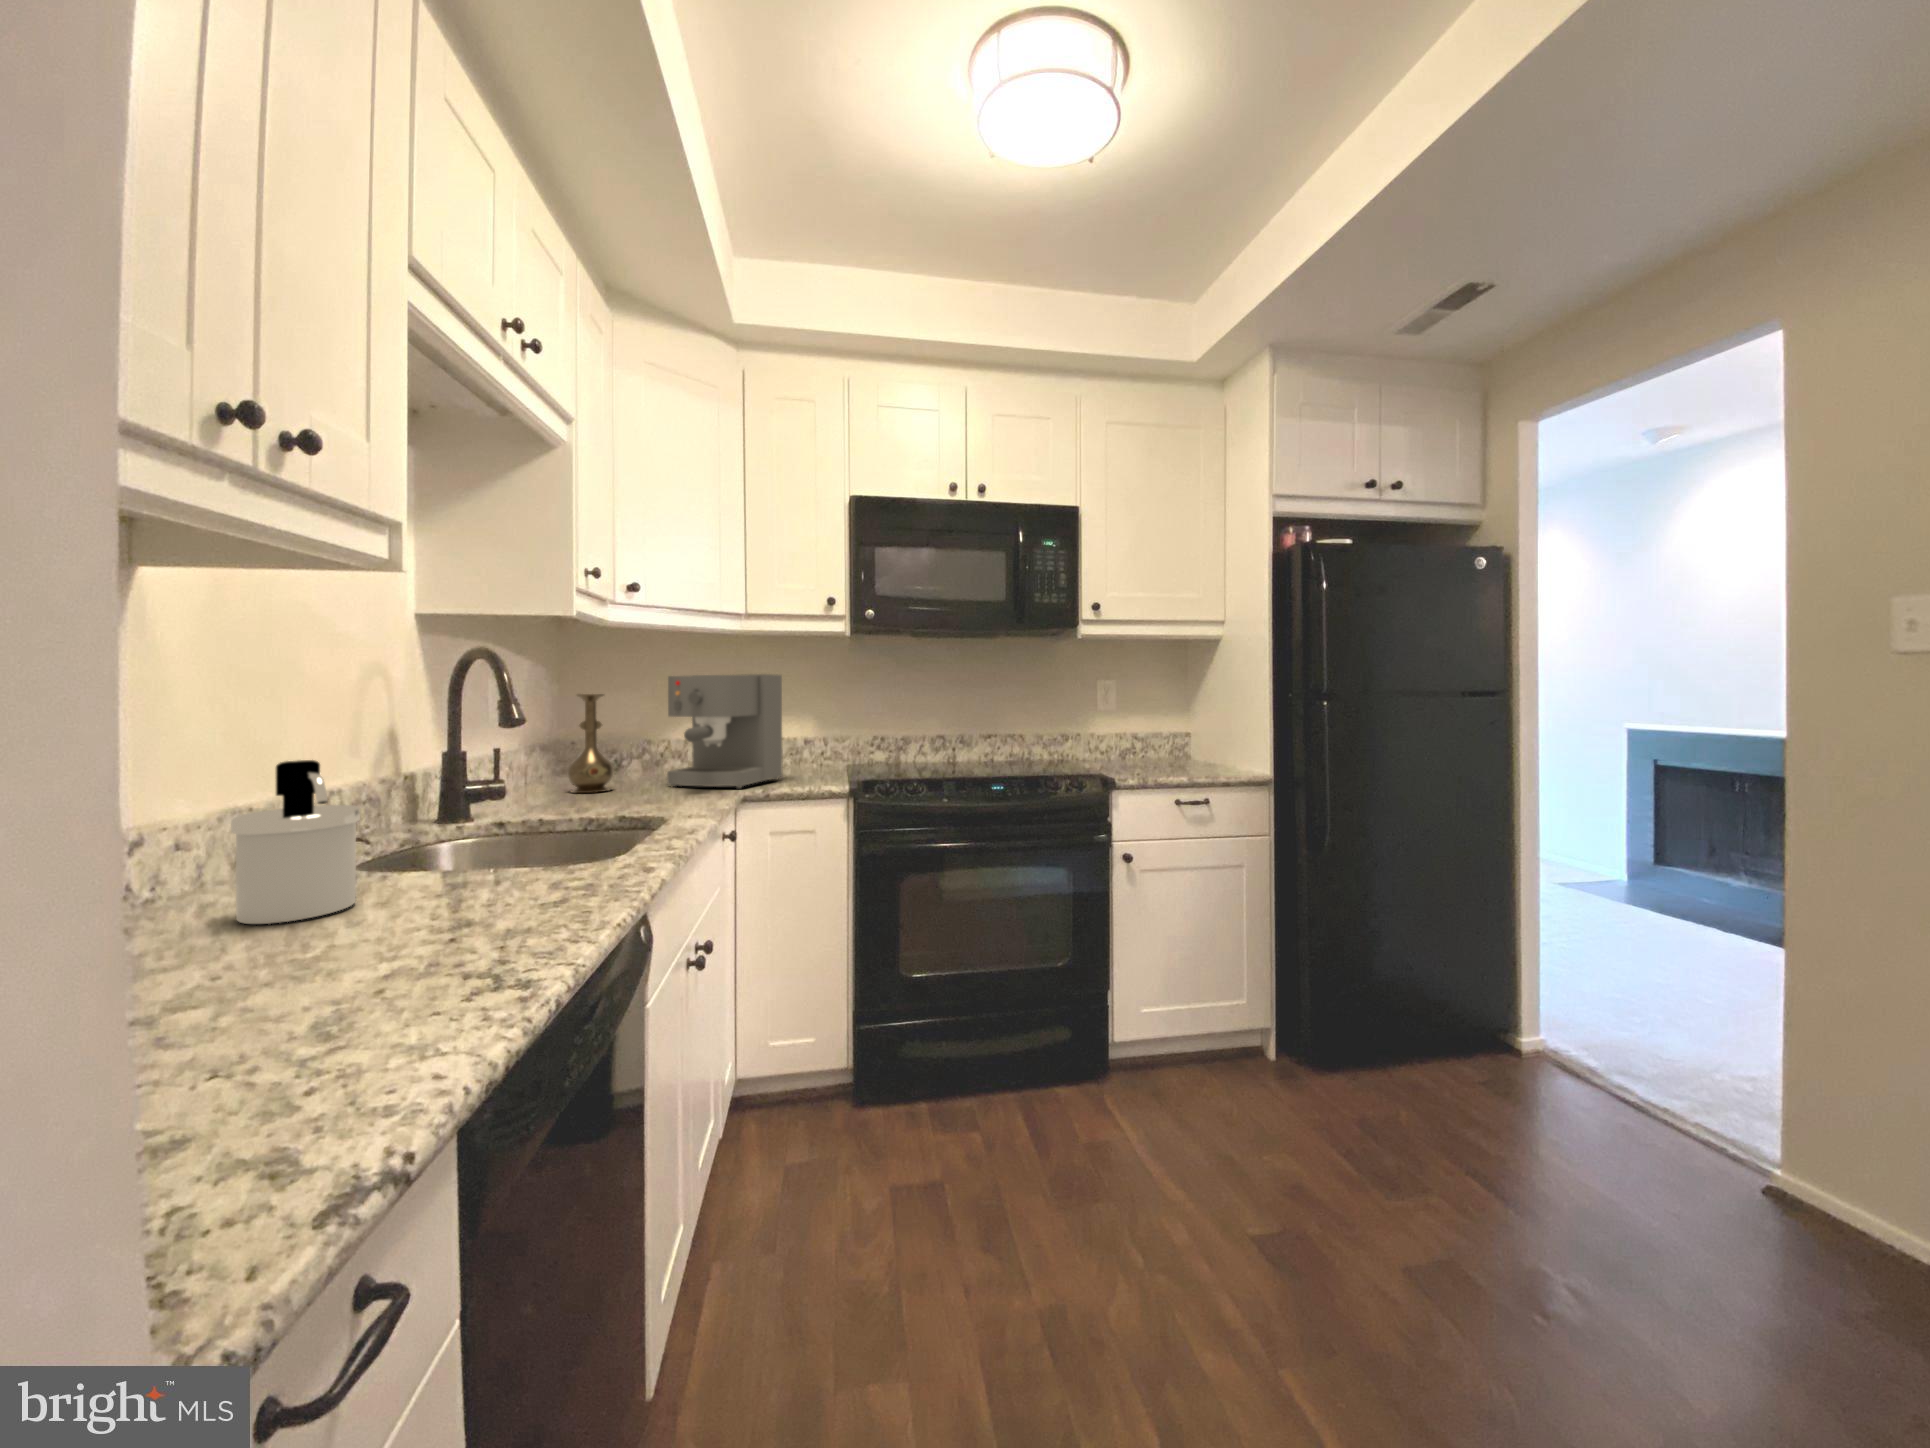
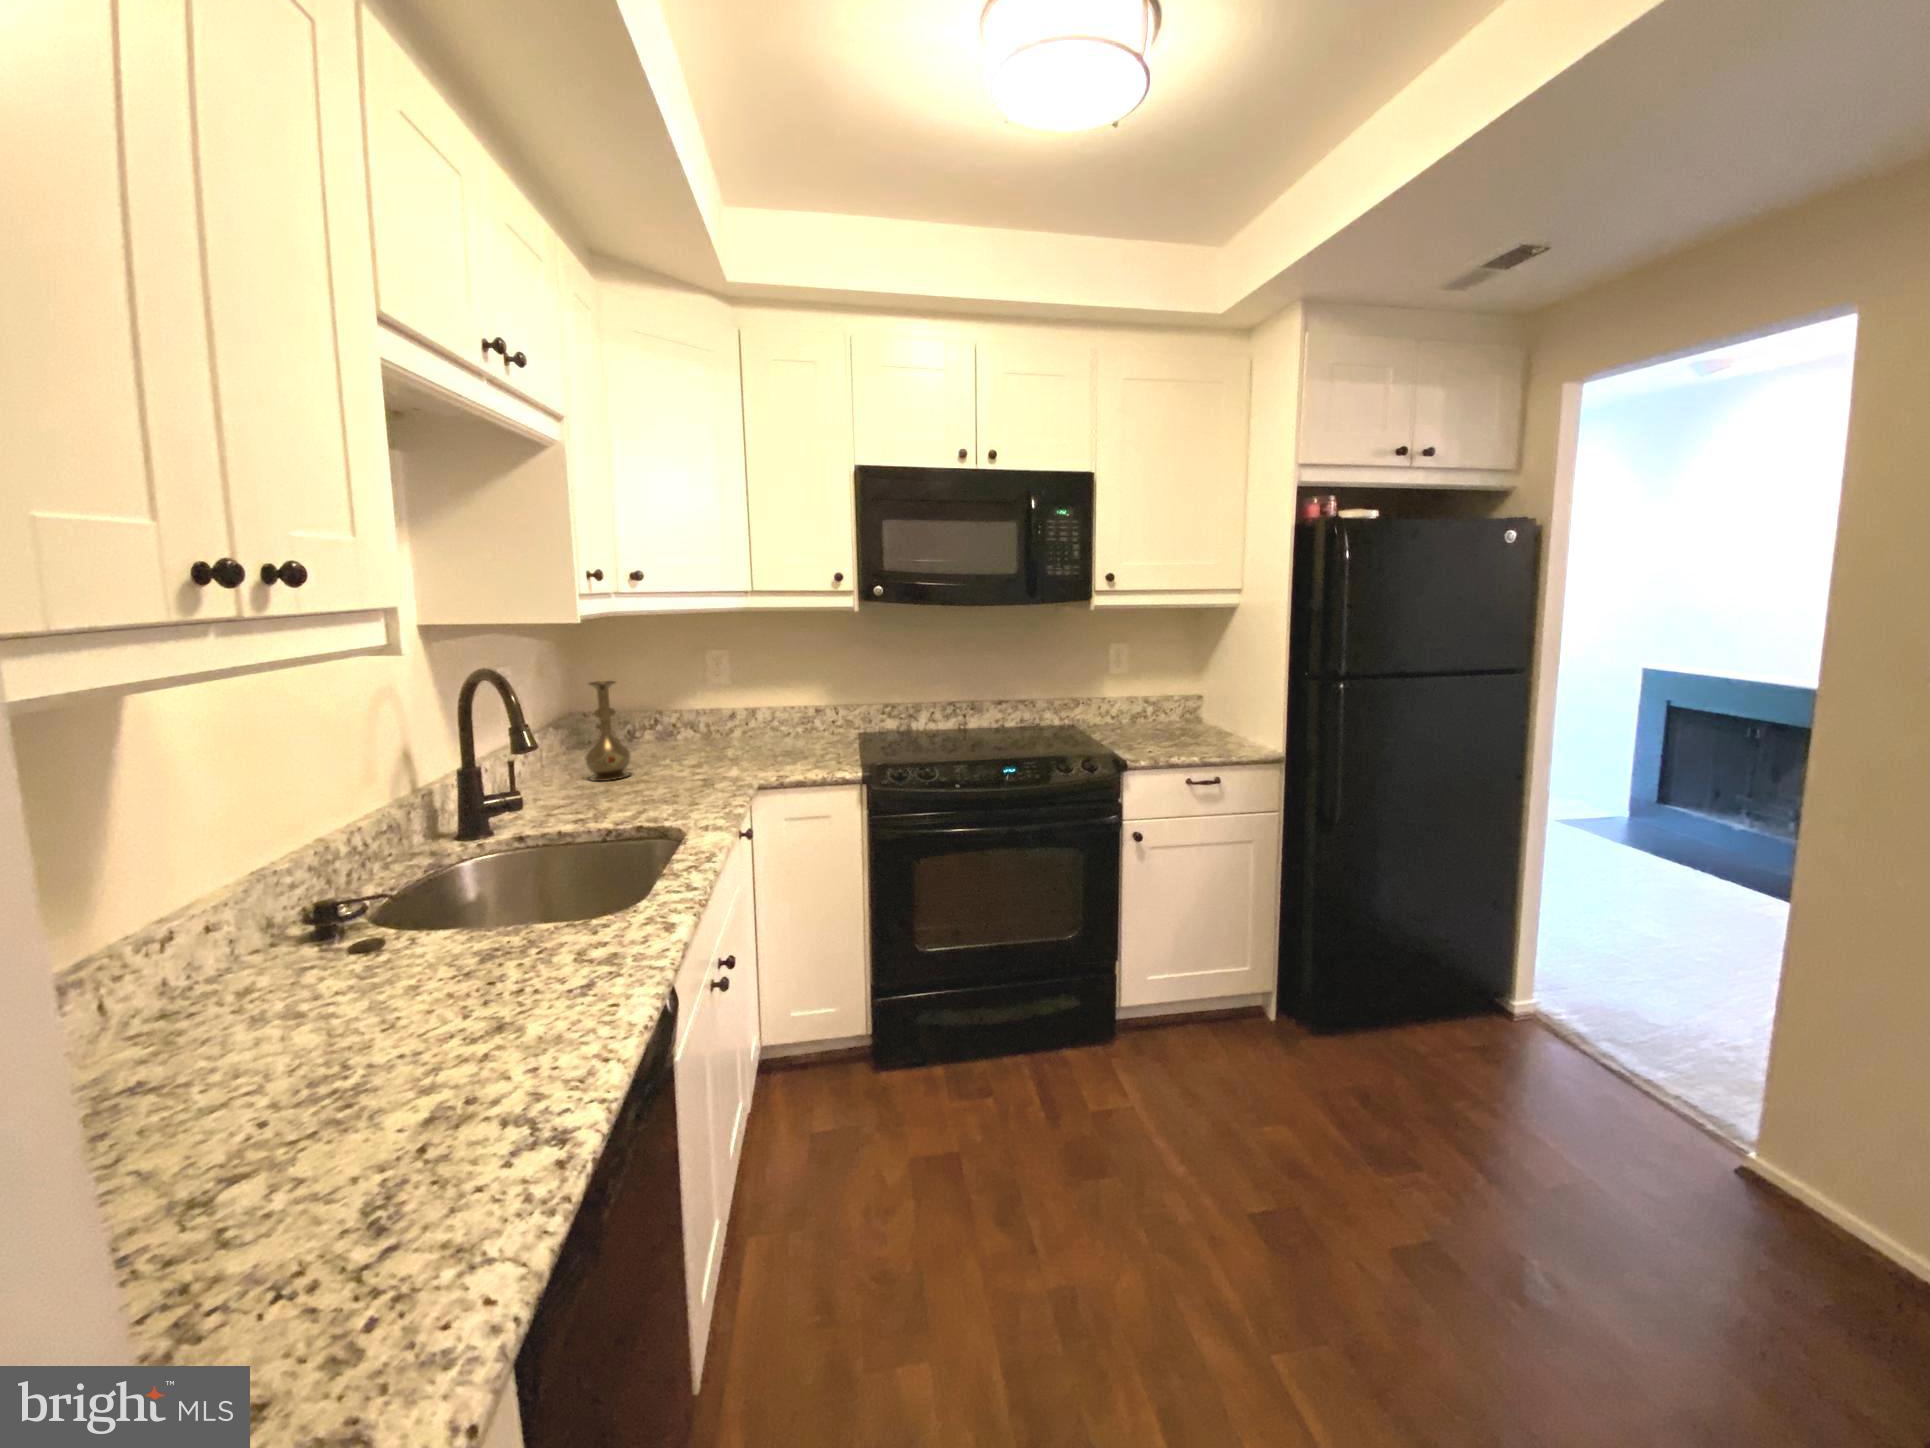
coffee maker: present [667,674,782,789] -> none [678,652,797,772]
soap dispenser: present [231,760,360,924] -> none [244,847,379,1016]

